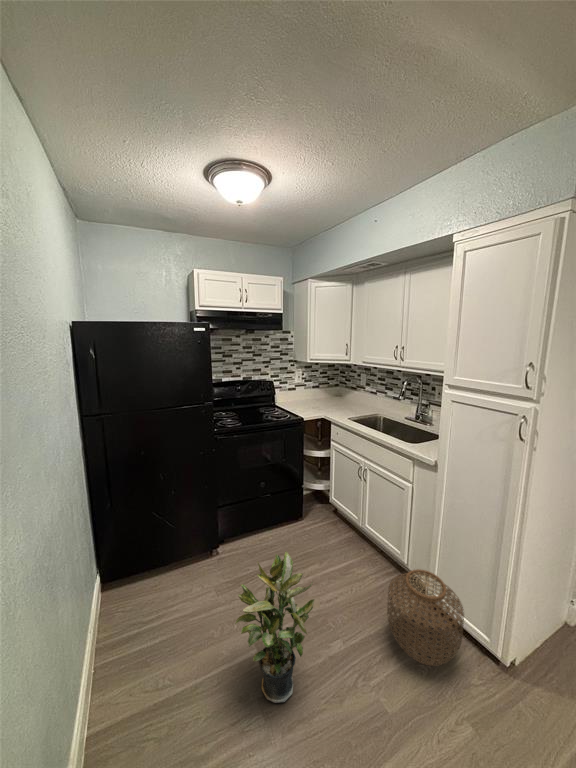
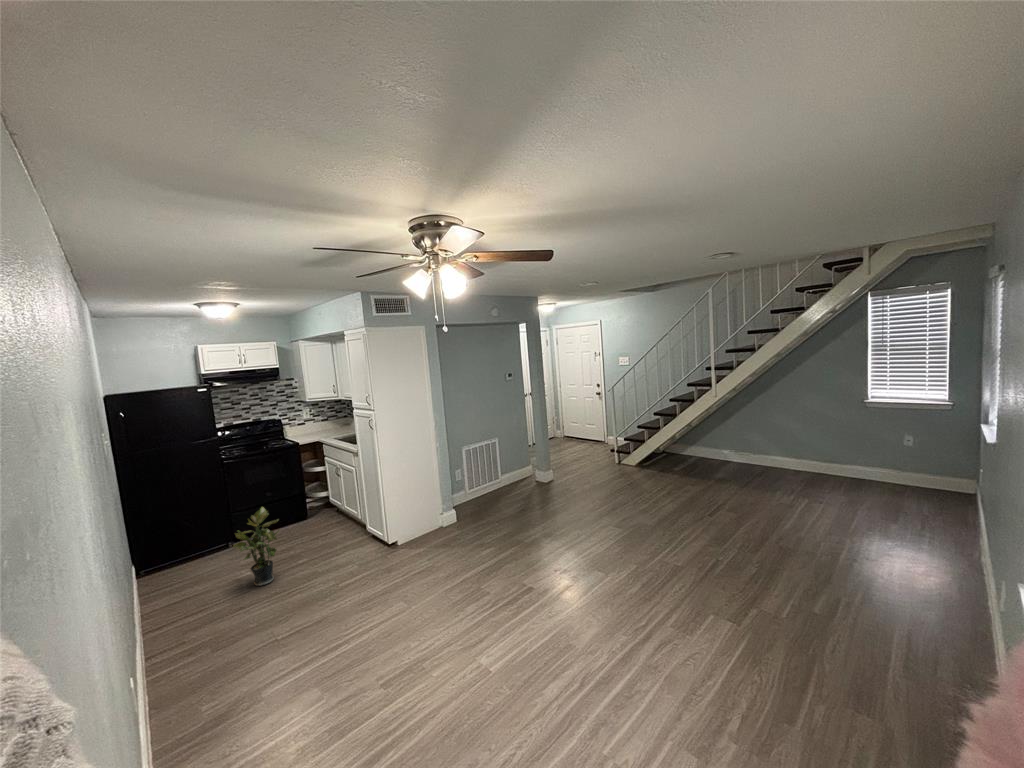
woven basket: present [387,569,464,666] -> none [334,511,375,557]

